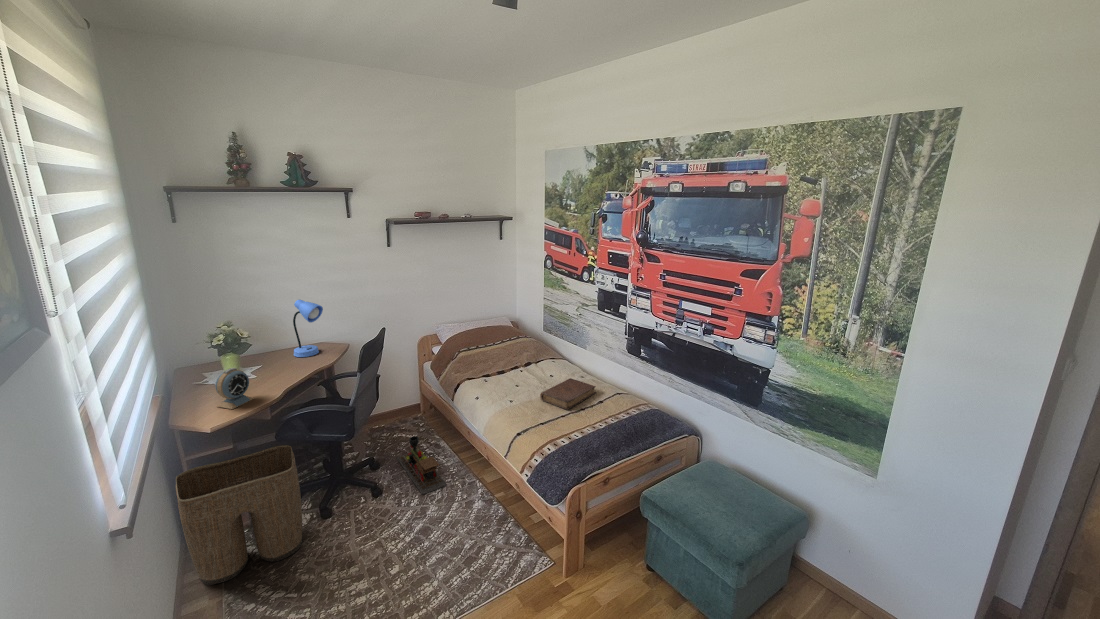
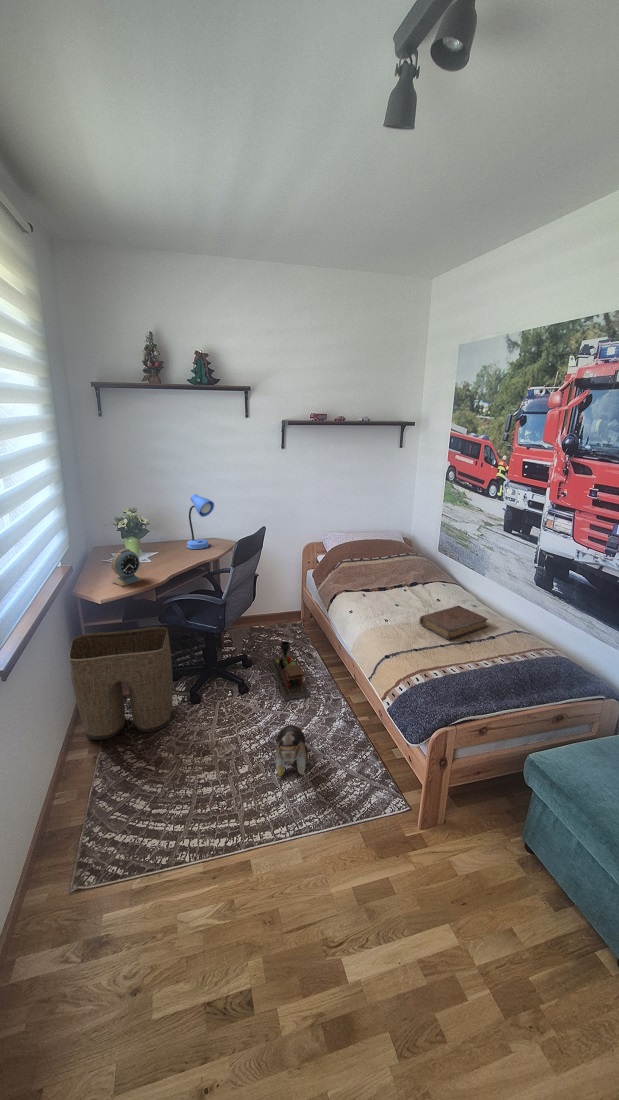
plush toy: none [425,516,456,567] -> present [275,725,308,776]

